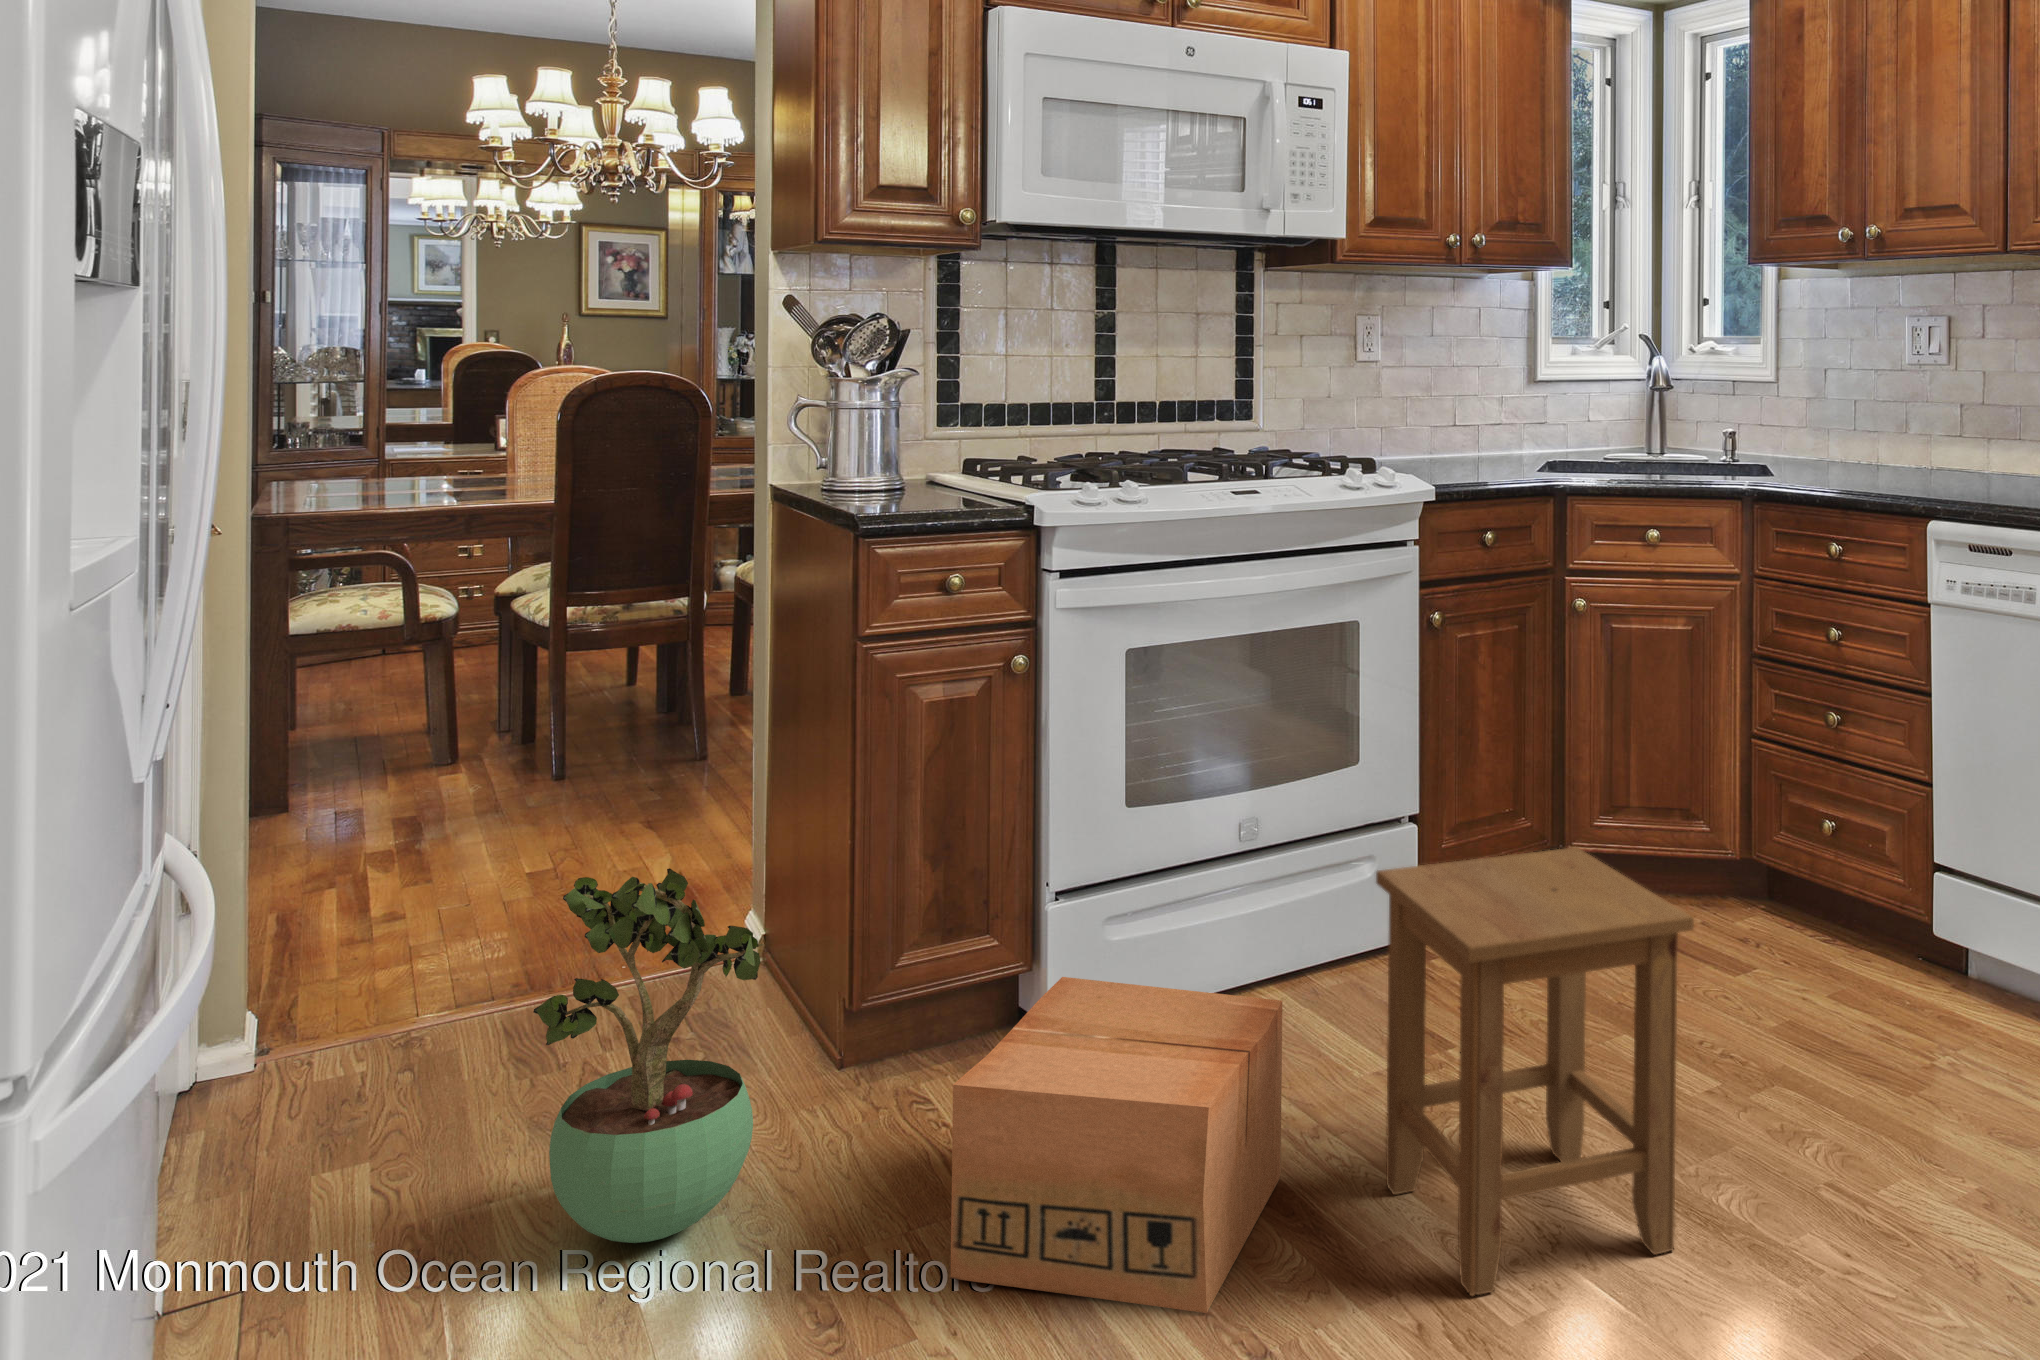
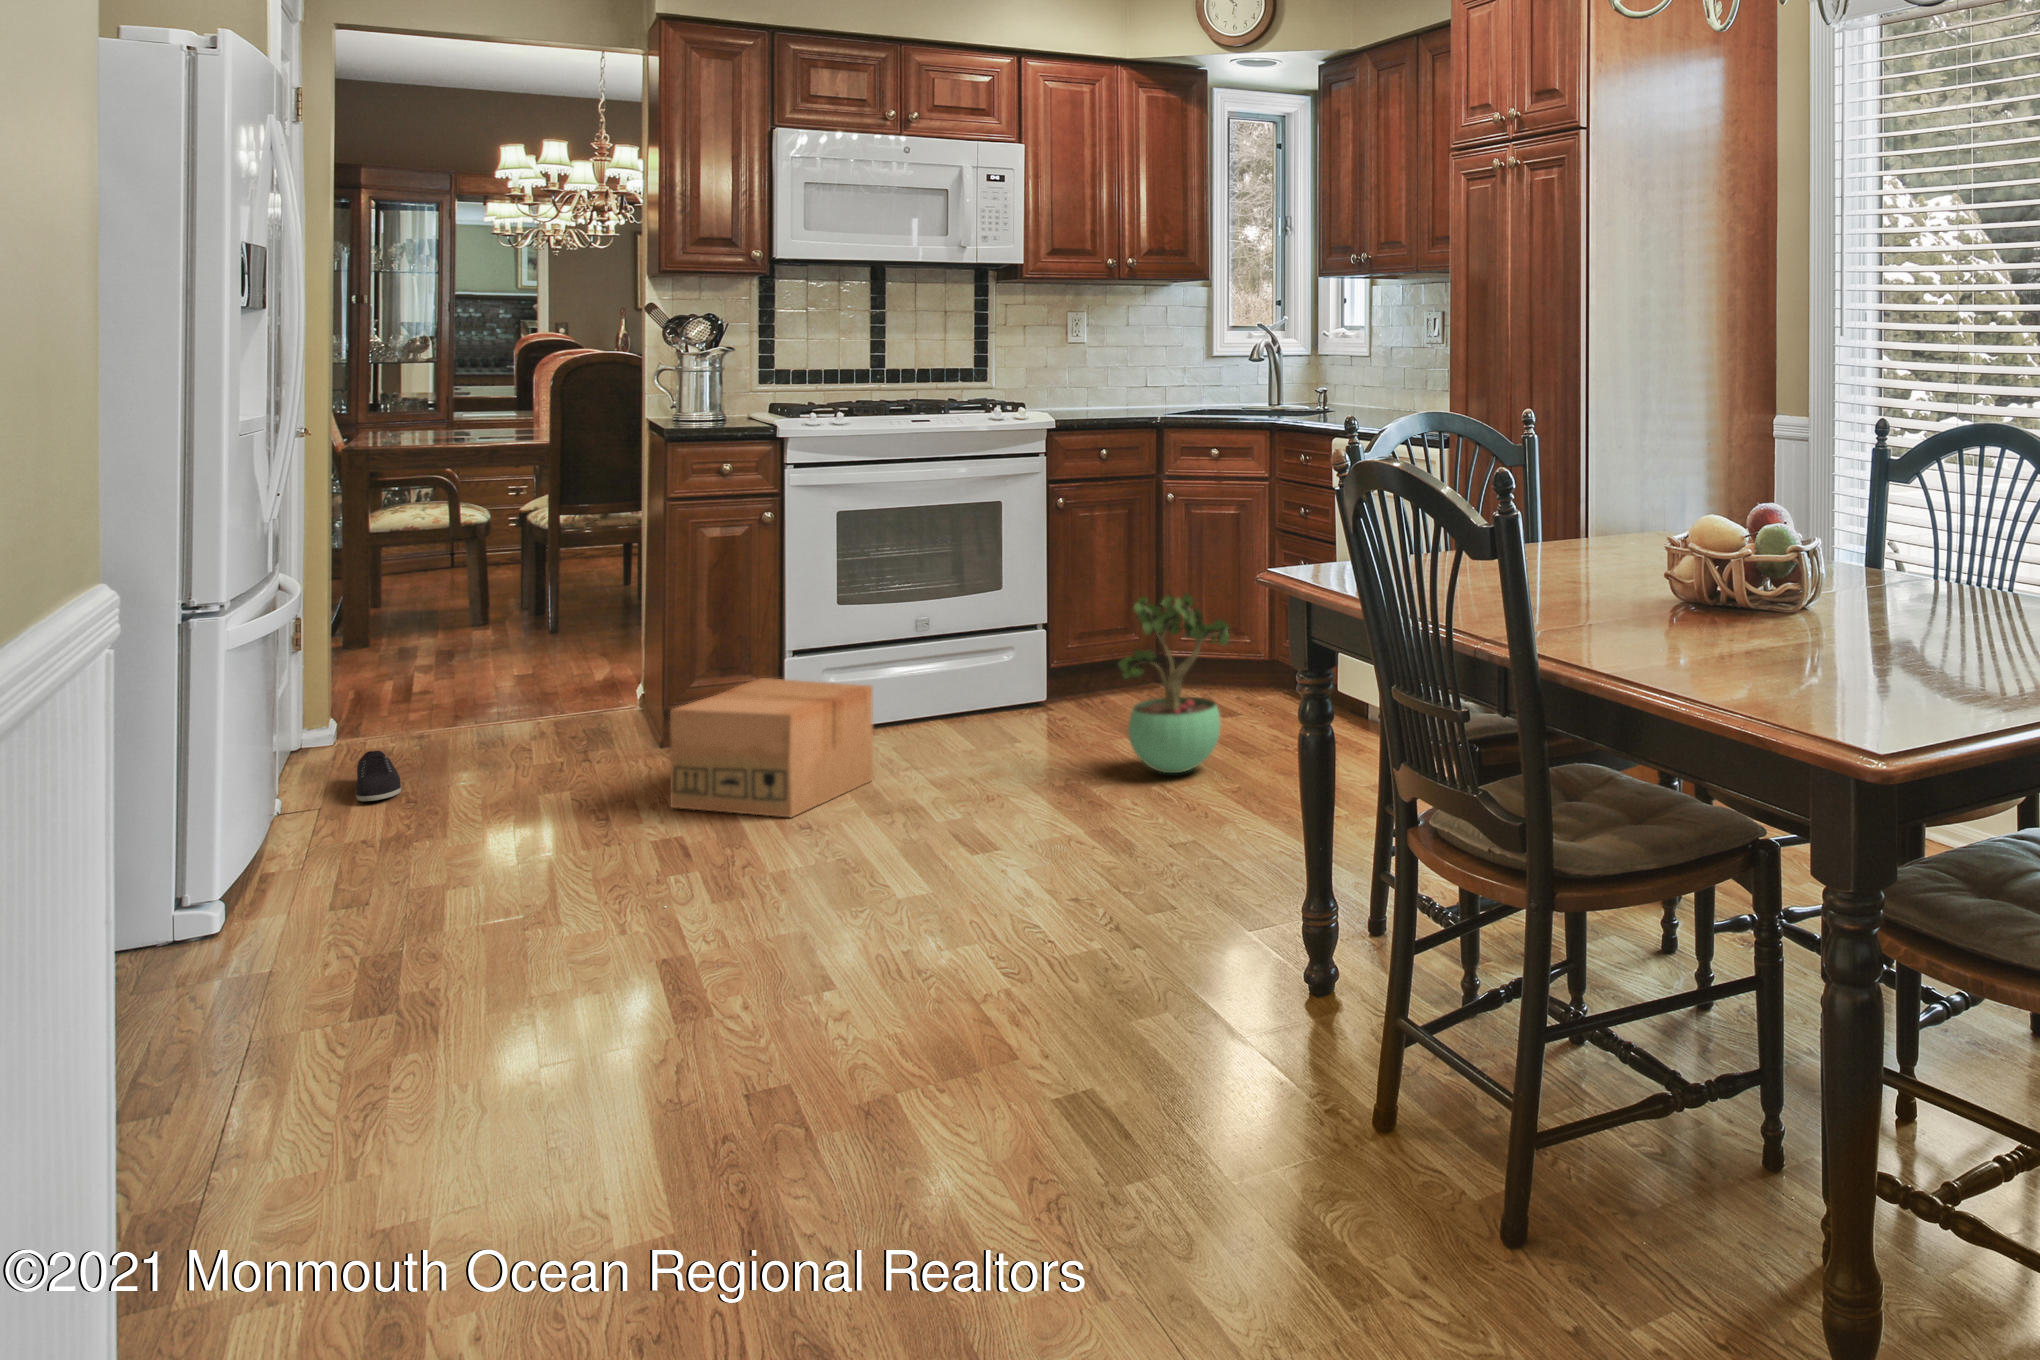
stool: present [1376,847,1694,1296] -> none [920,608,1060,814]
potted plant: present [533,868,763,1243] -> present [1118,593,1230,773]
shoe: none [318,1124,406,1260] -> present [356,751,401,801]

